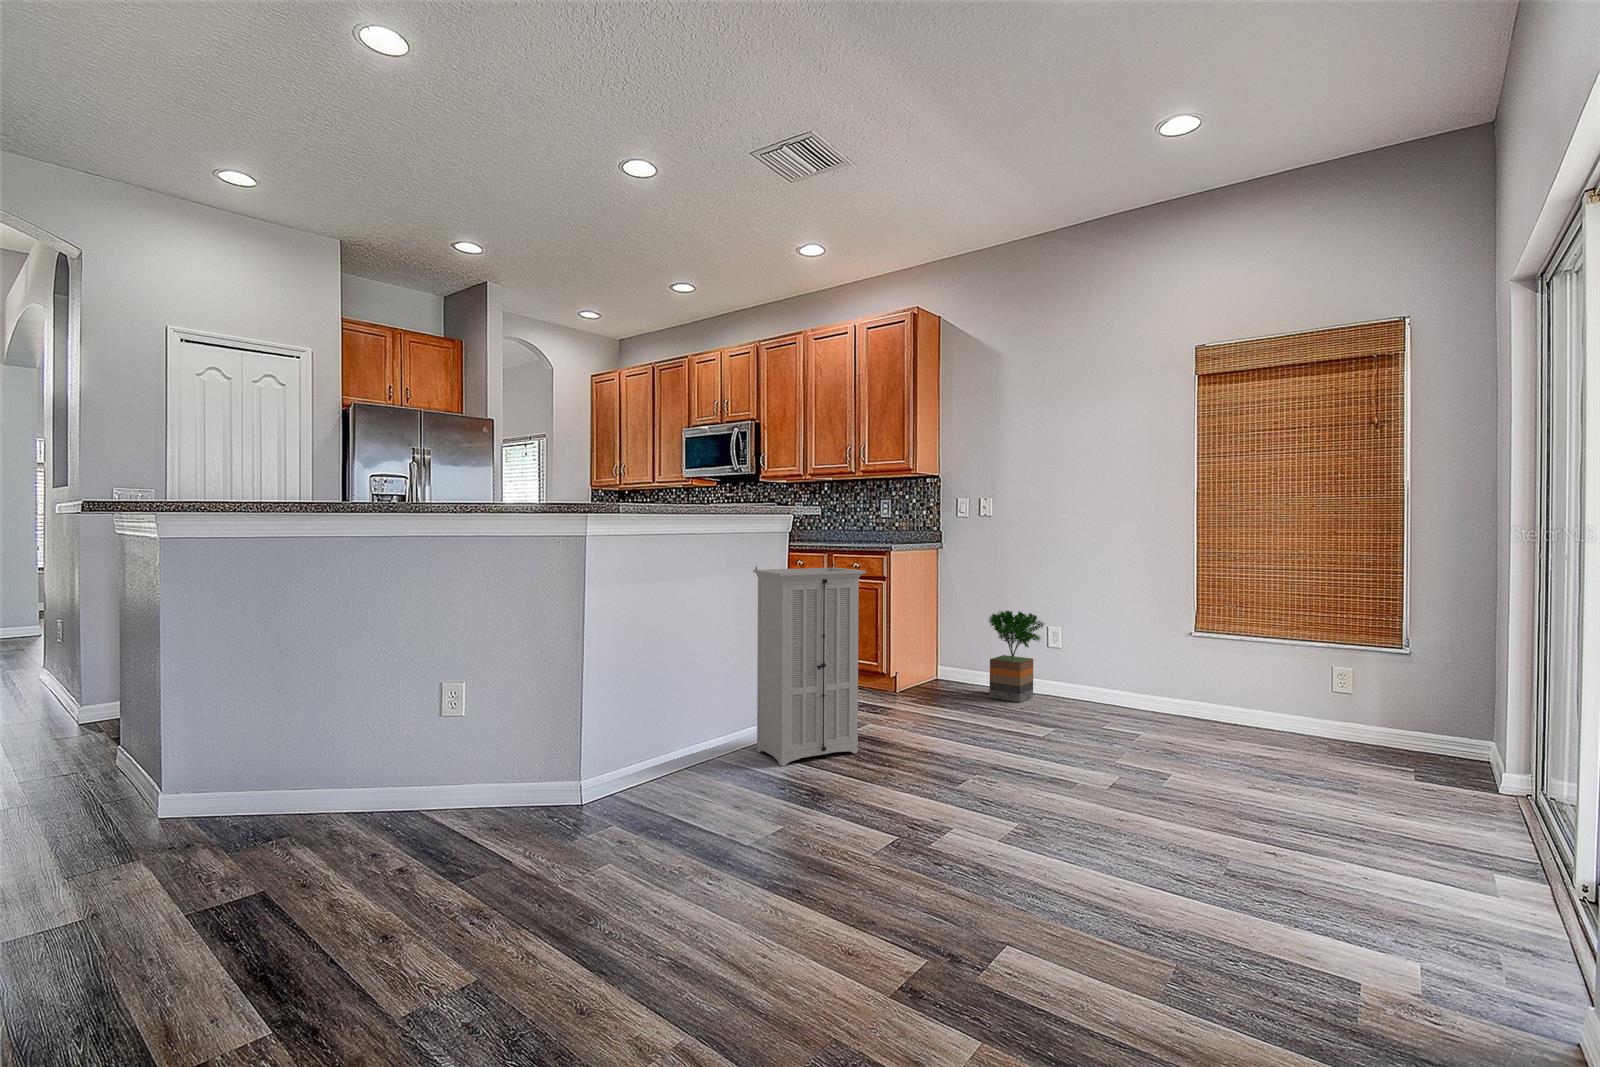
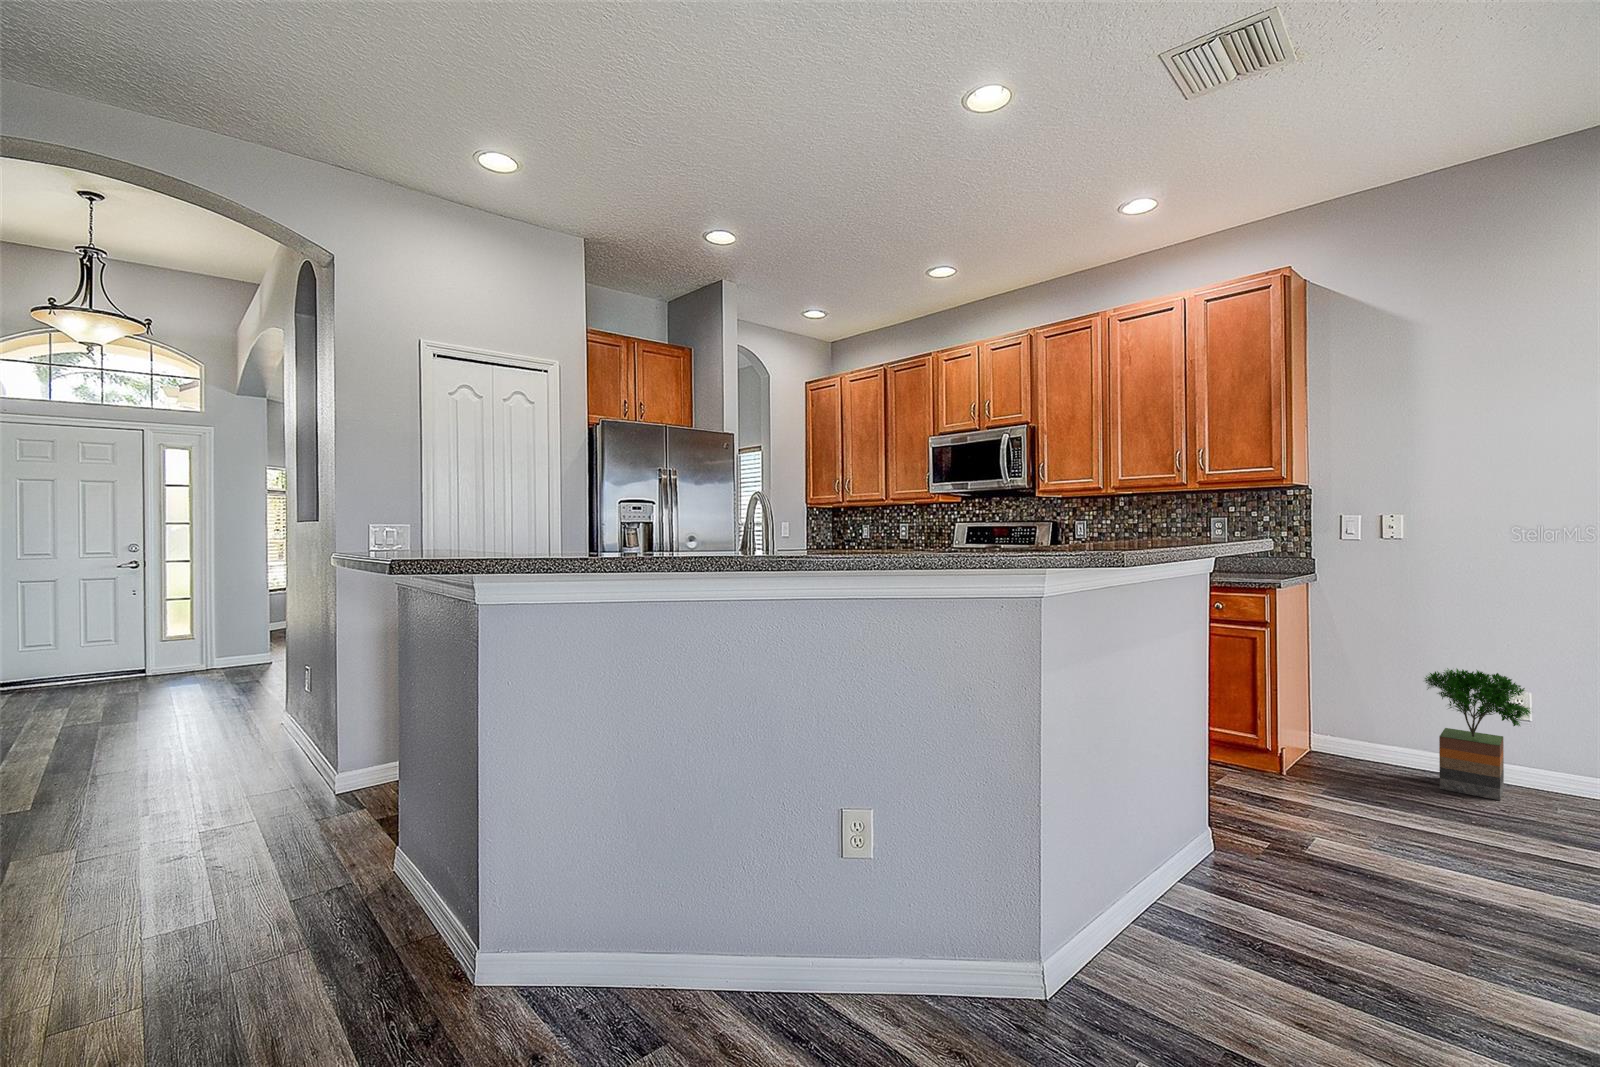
storage cabinet: present [753,565,866,766] -> none [1218,623,1400,937]

